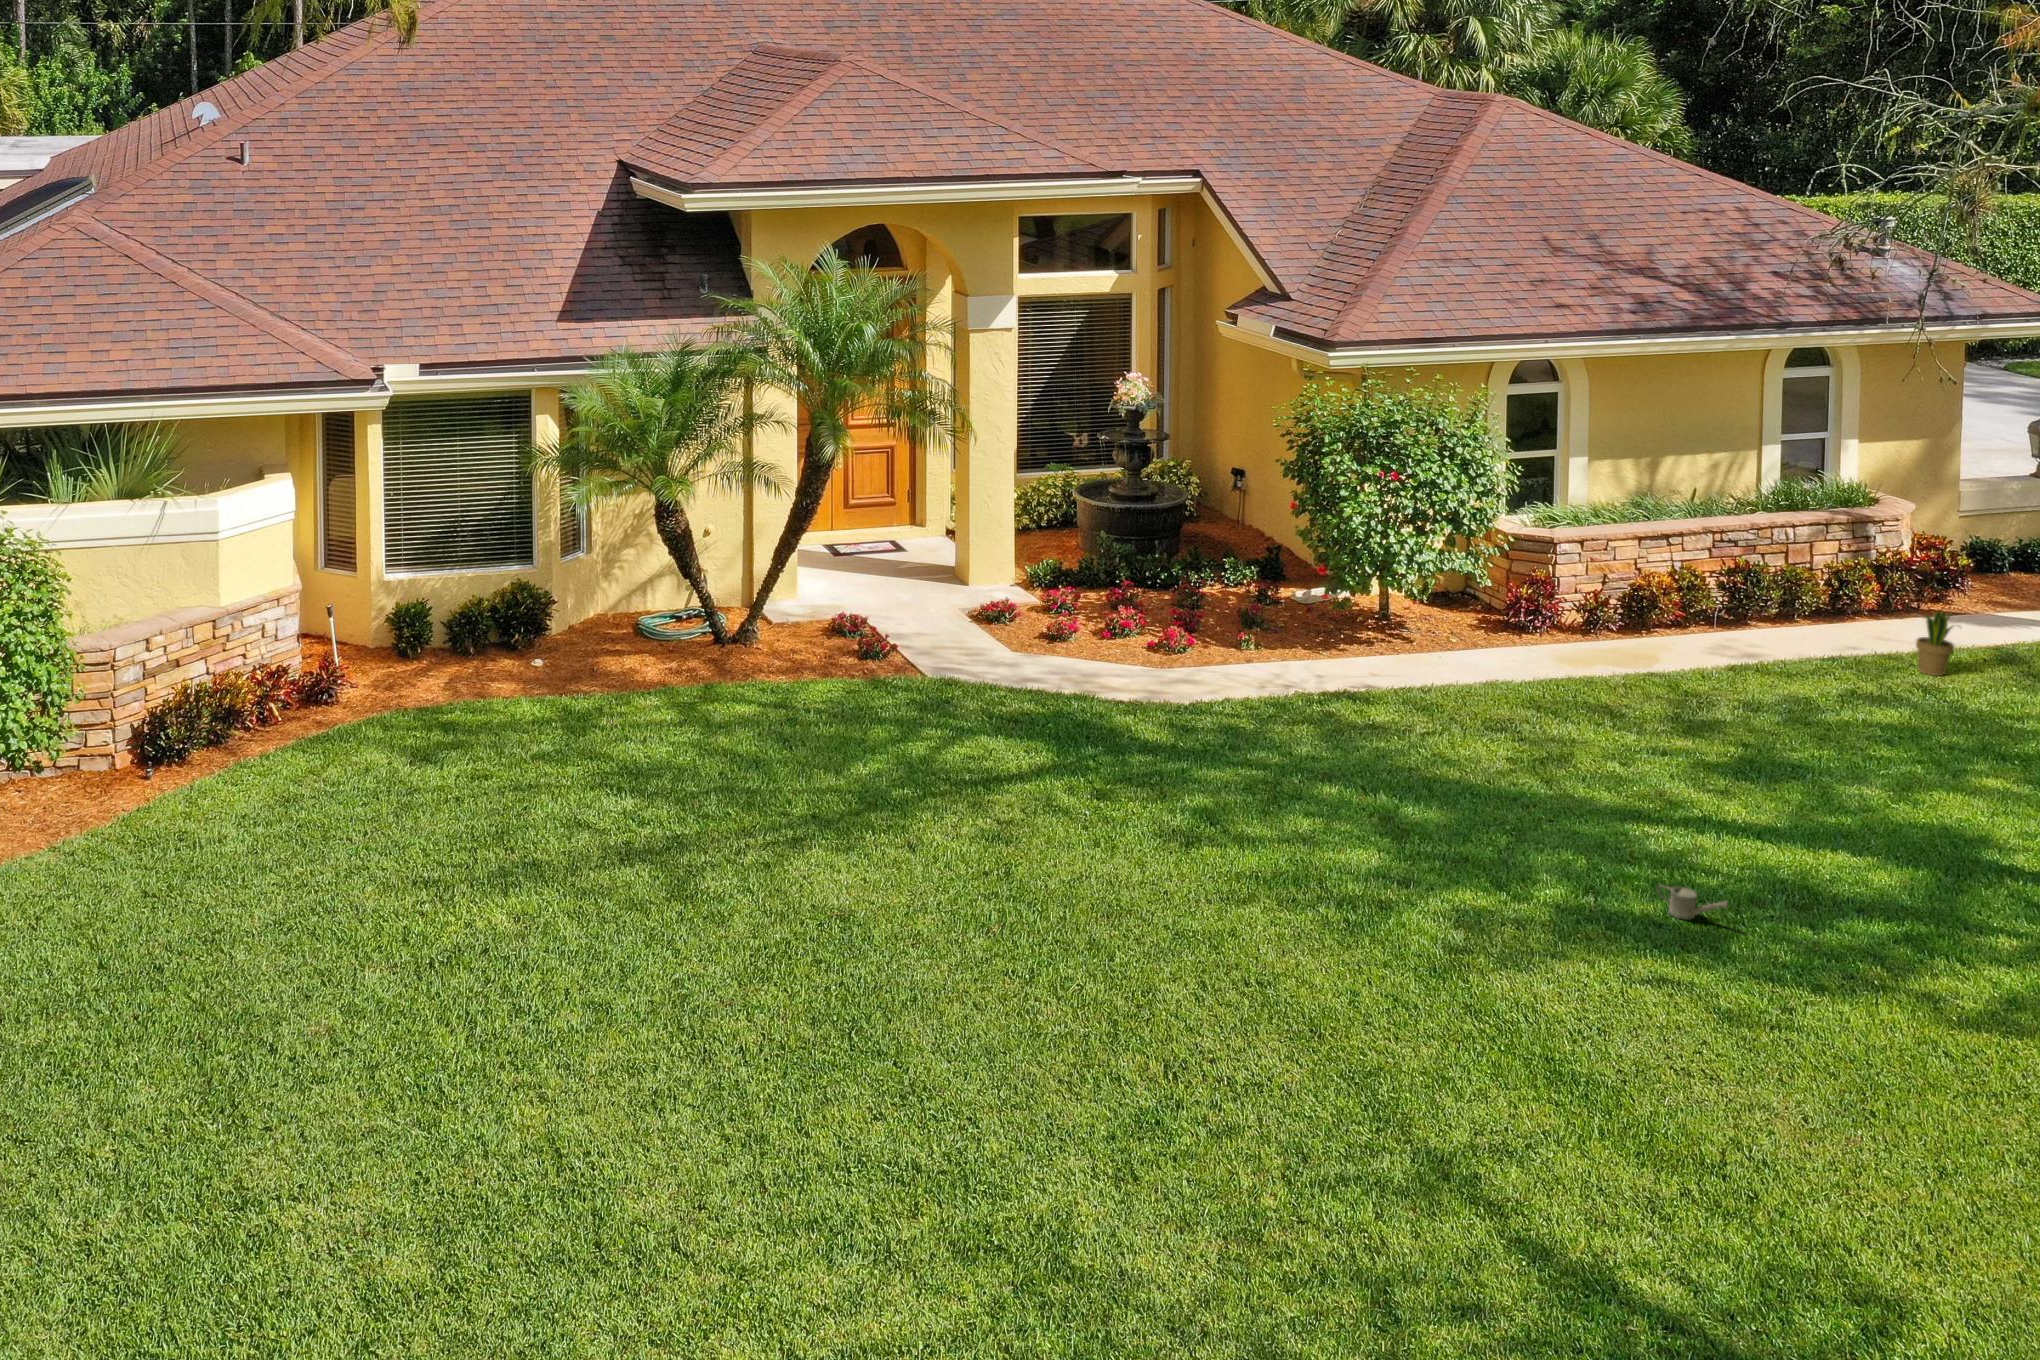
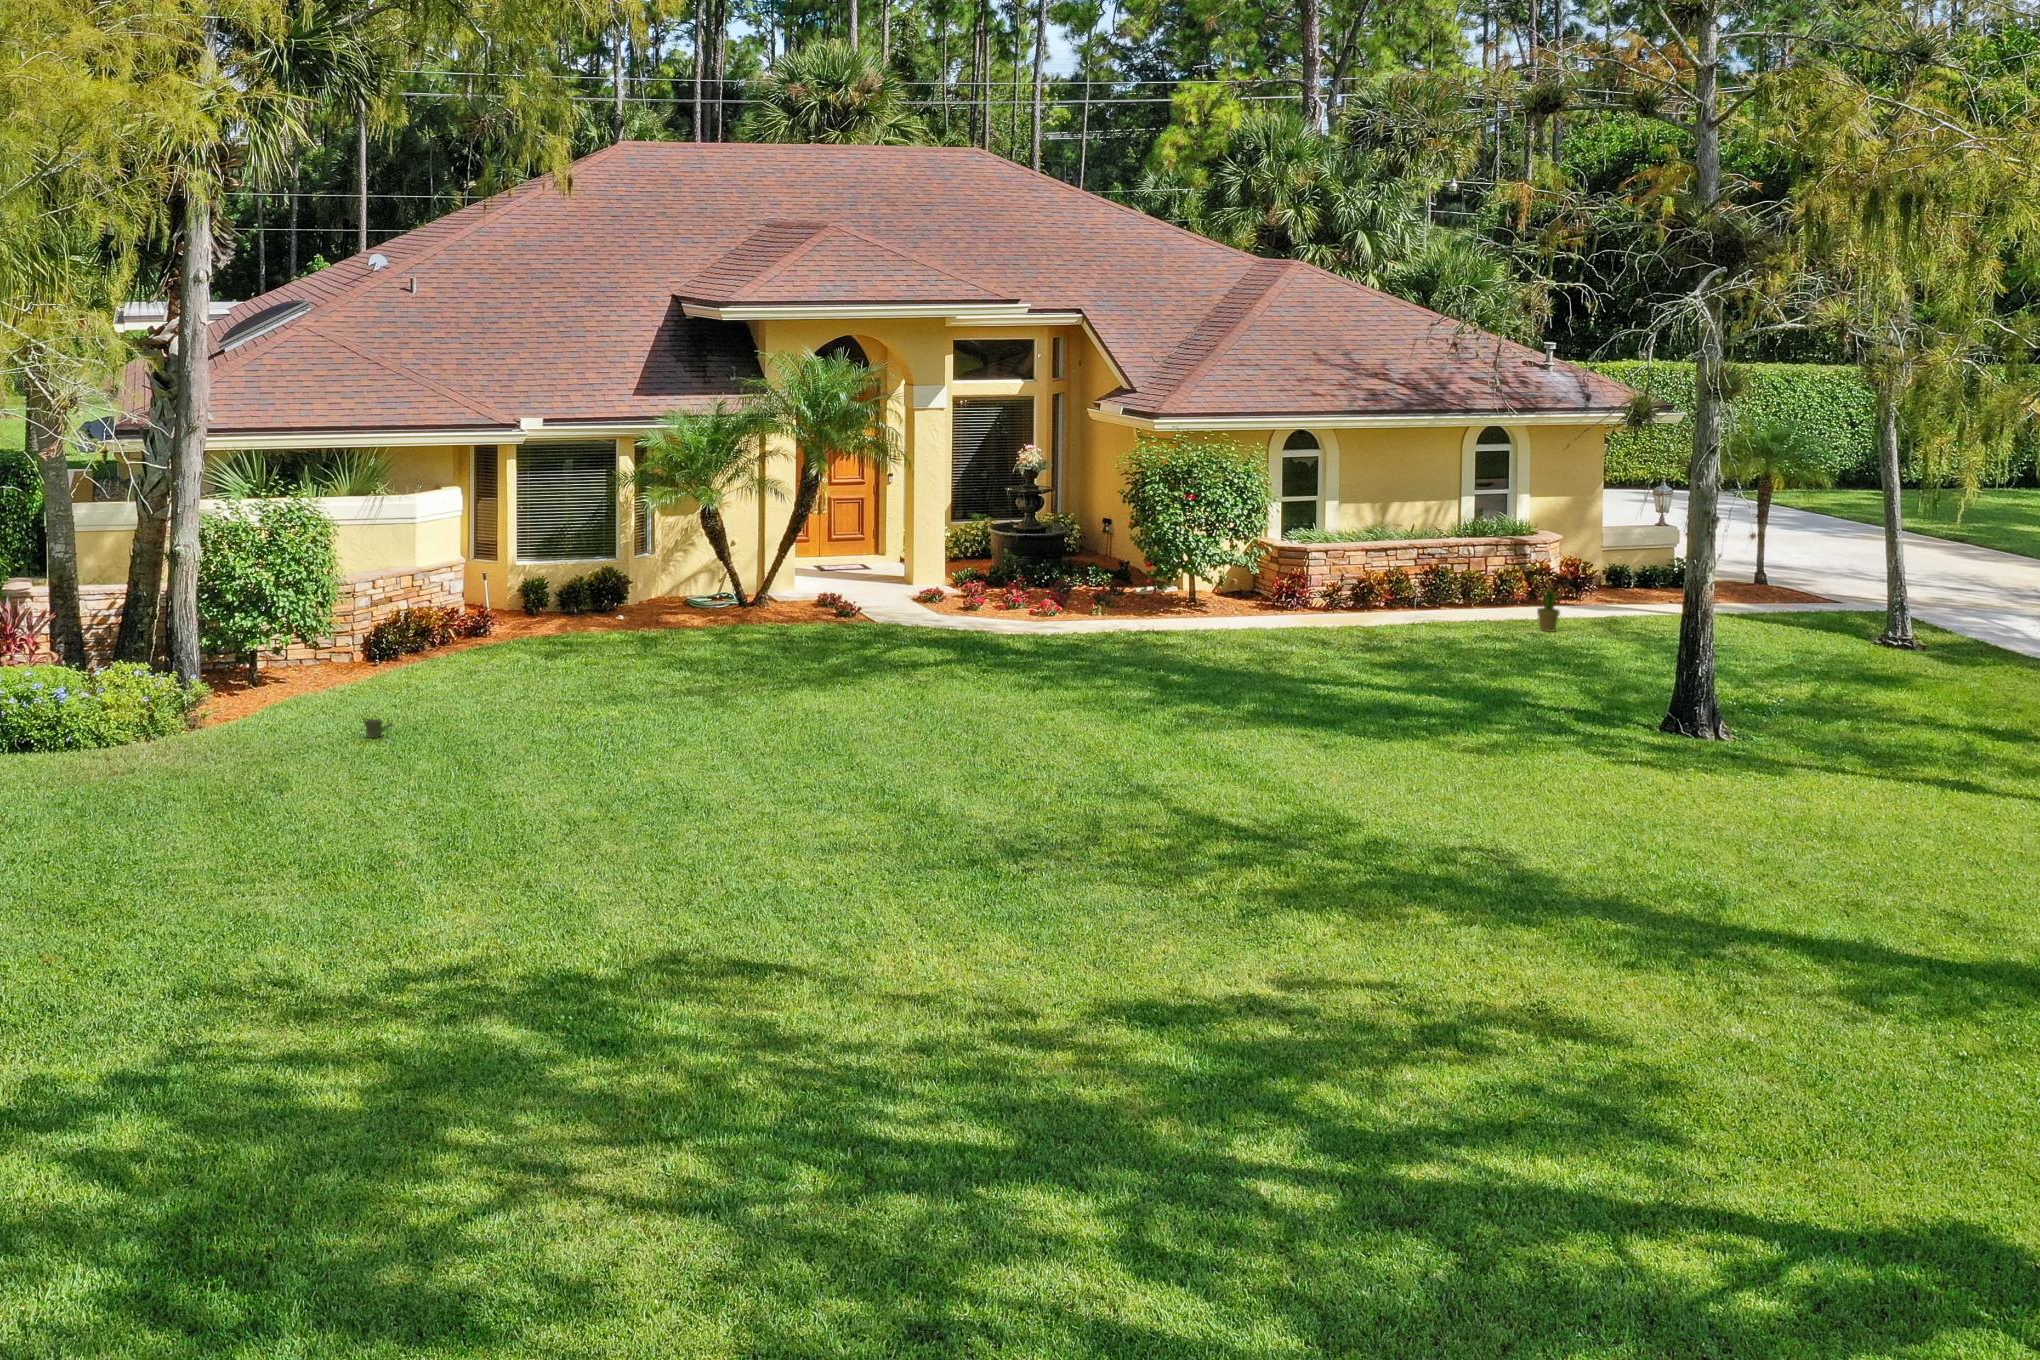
watering can: present [1658,885,1728,920] -> present [364,718,393,738]

